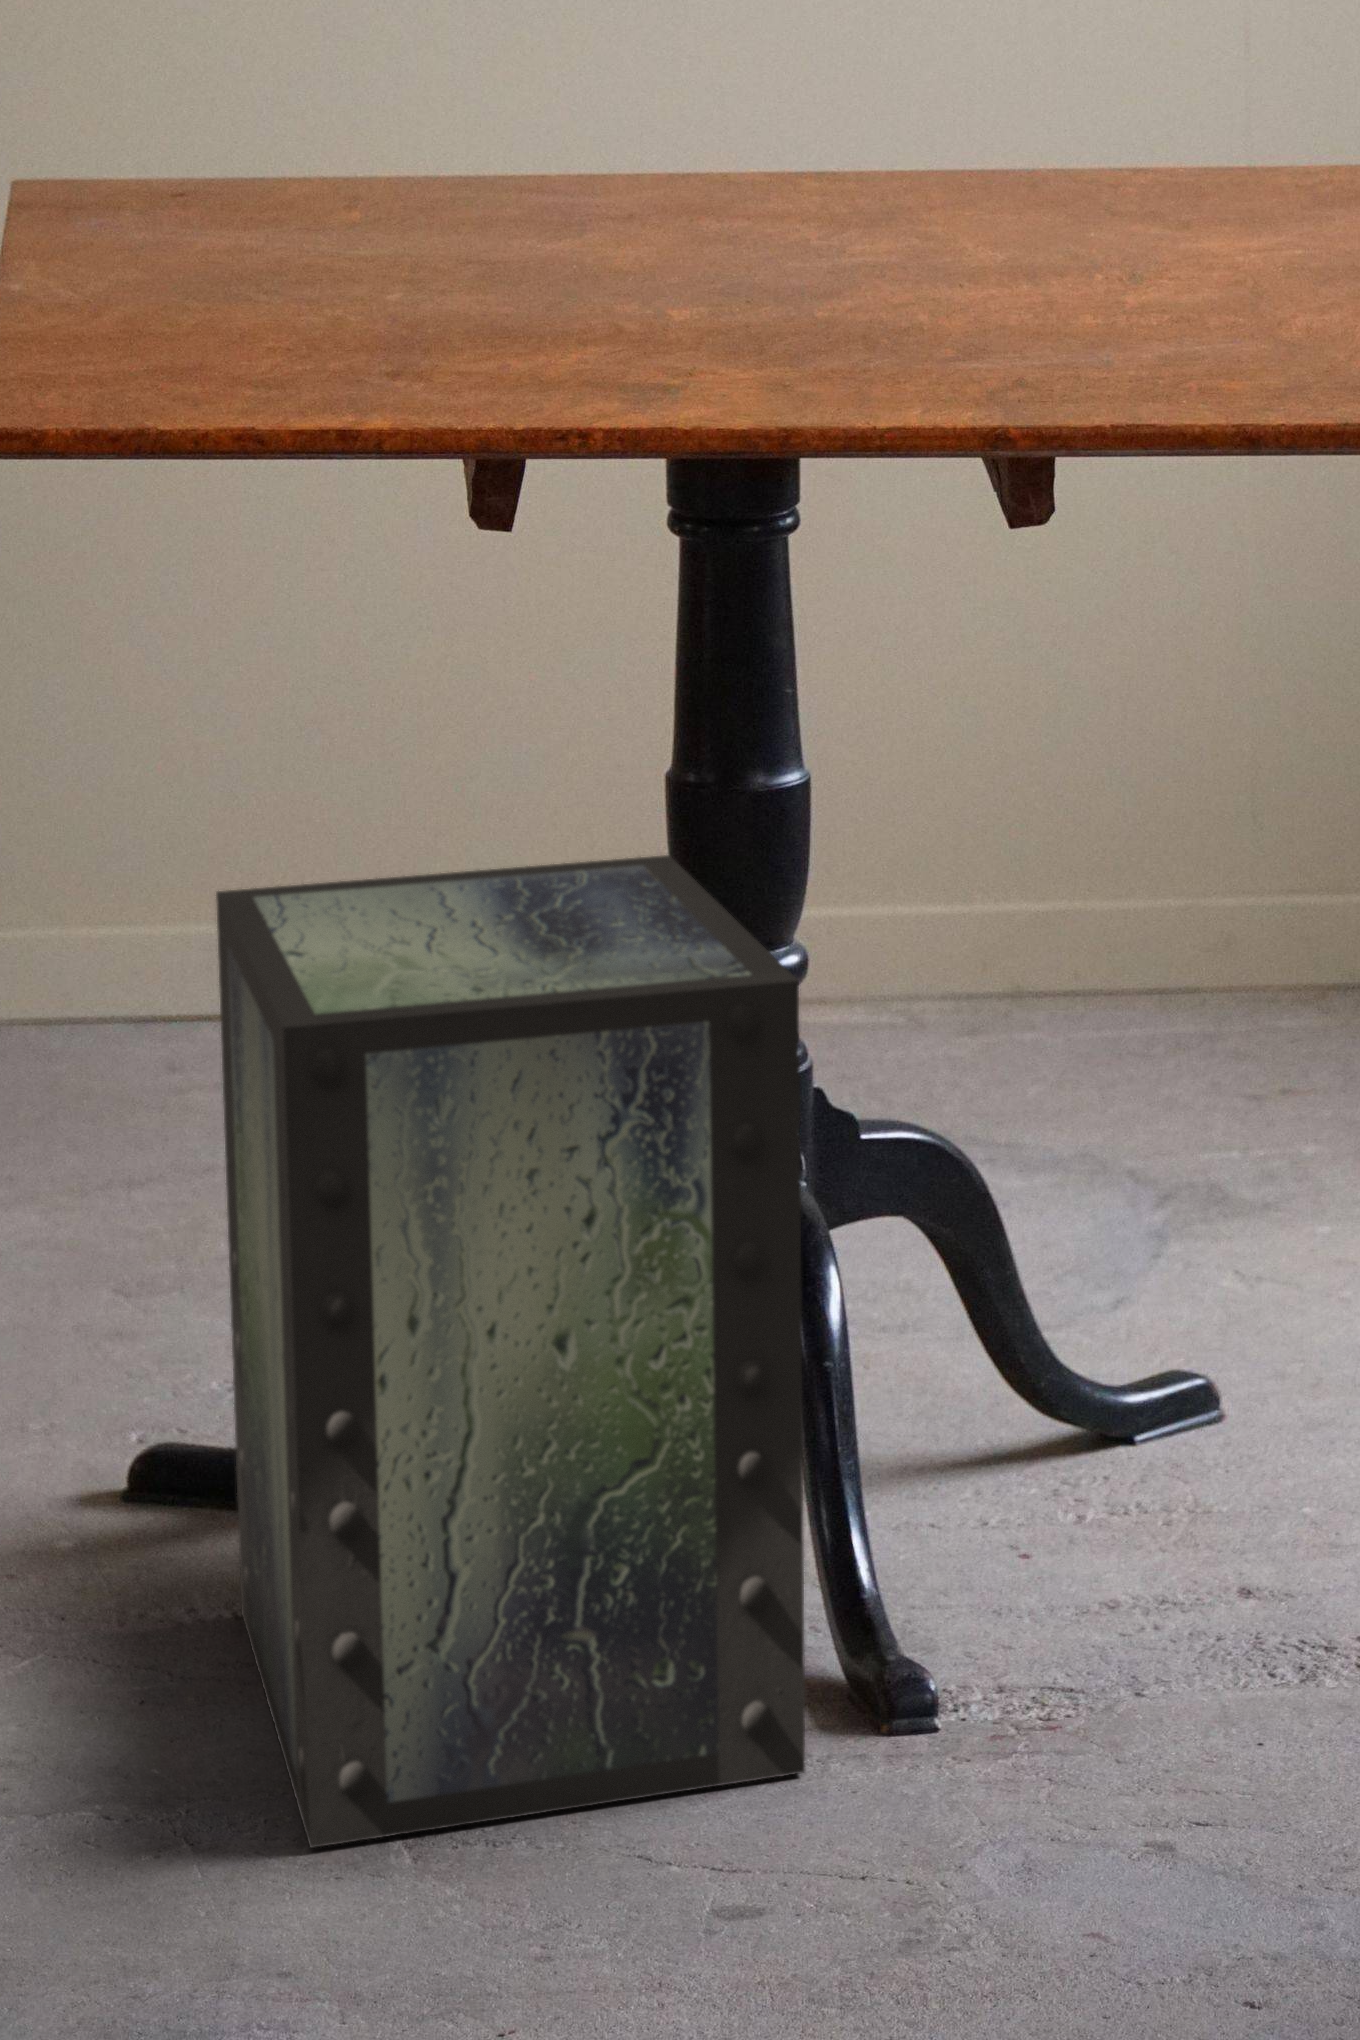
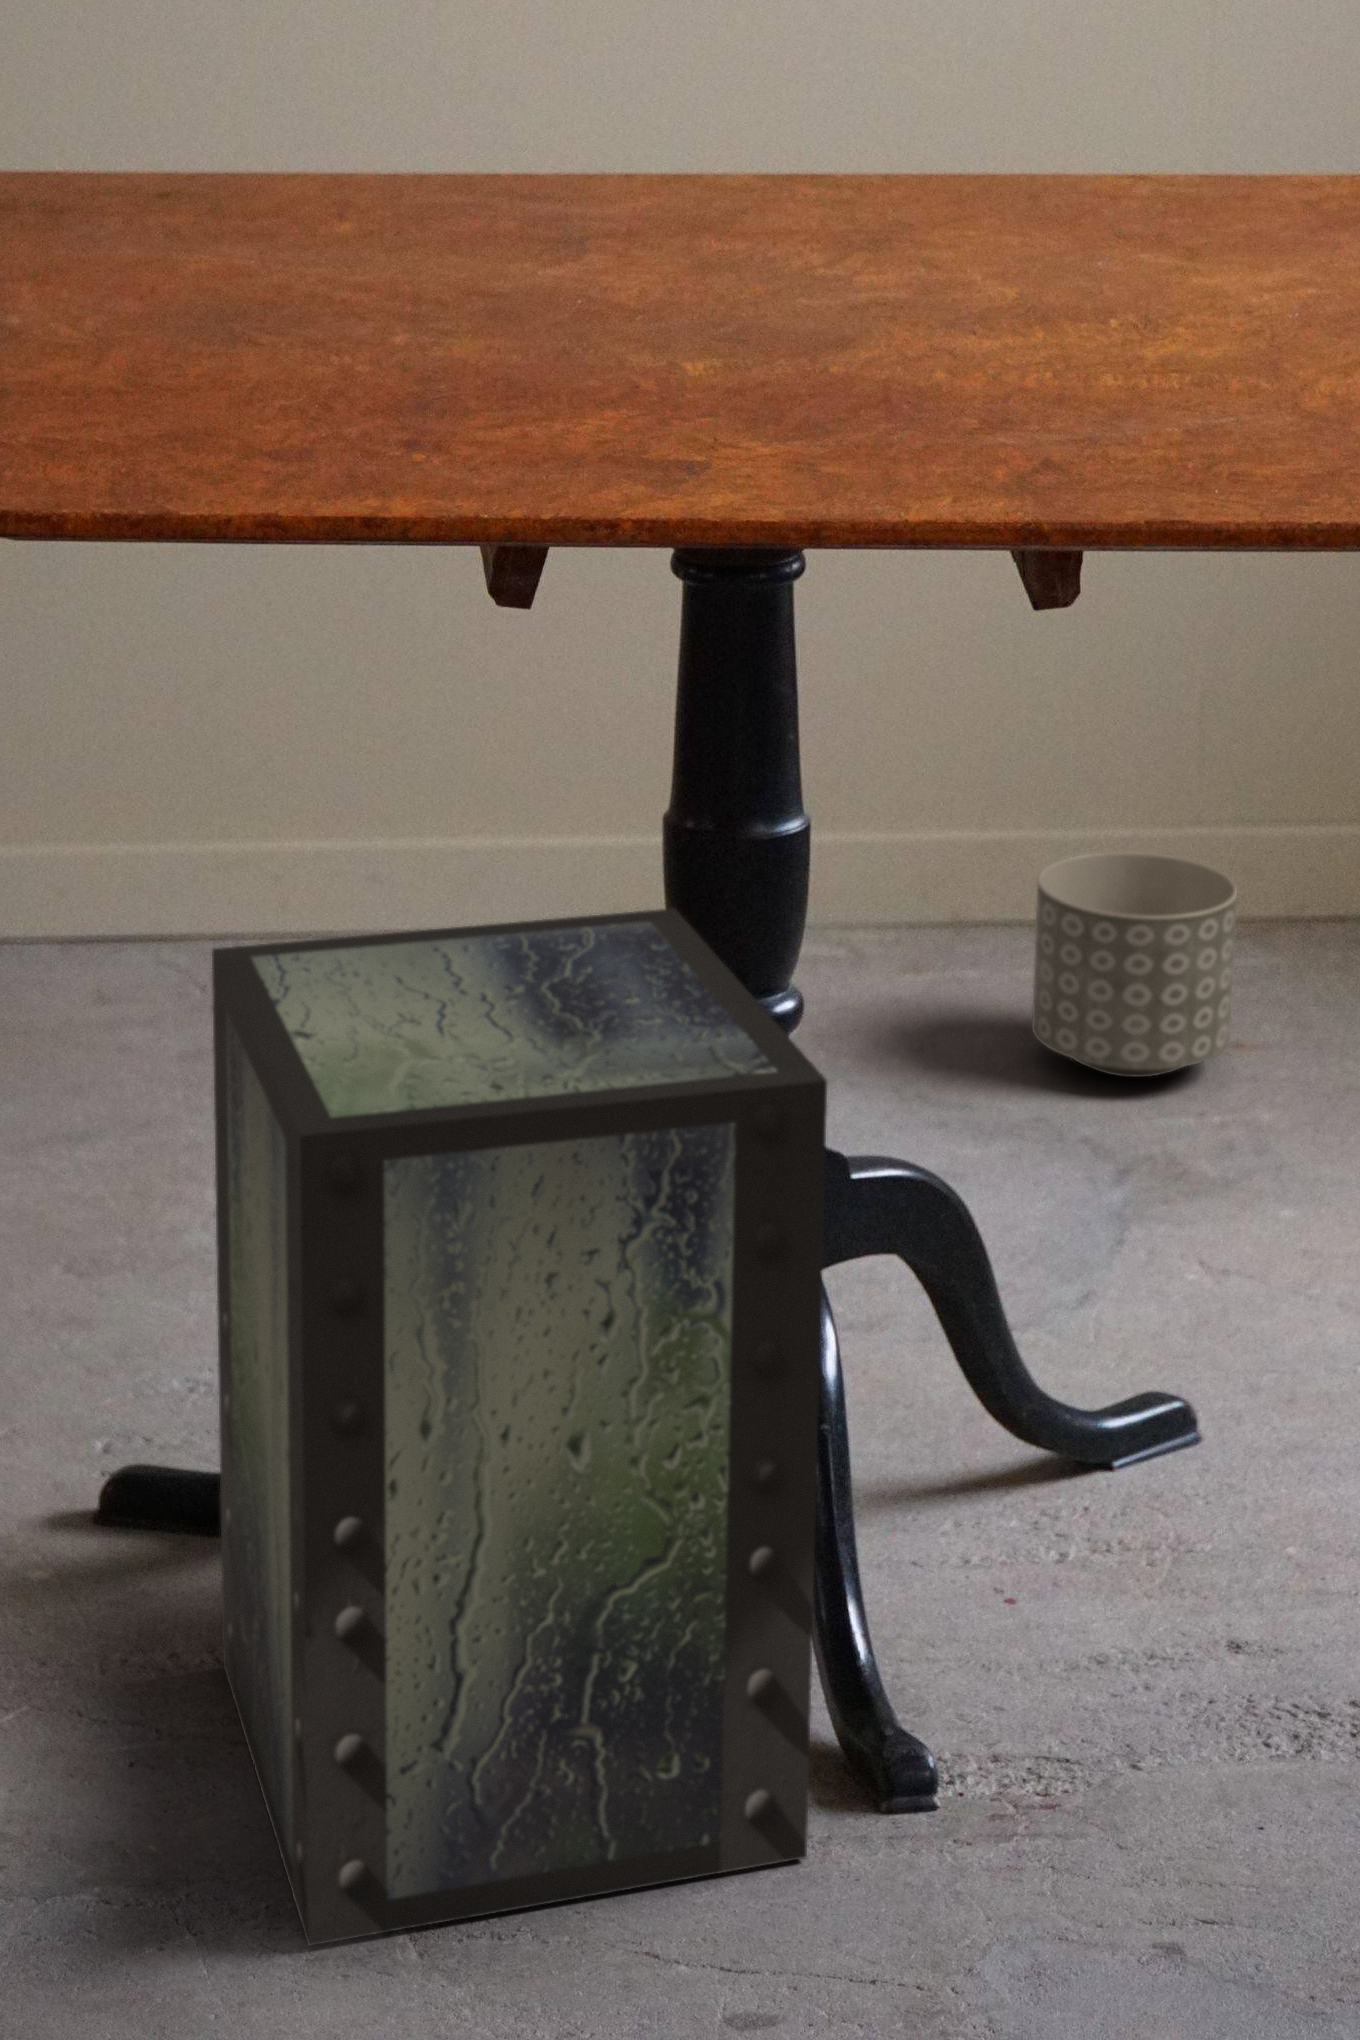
planter: none [1077,883,1278,1104] -> present [1032,852,1237,1077]

